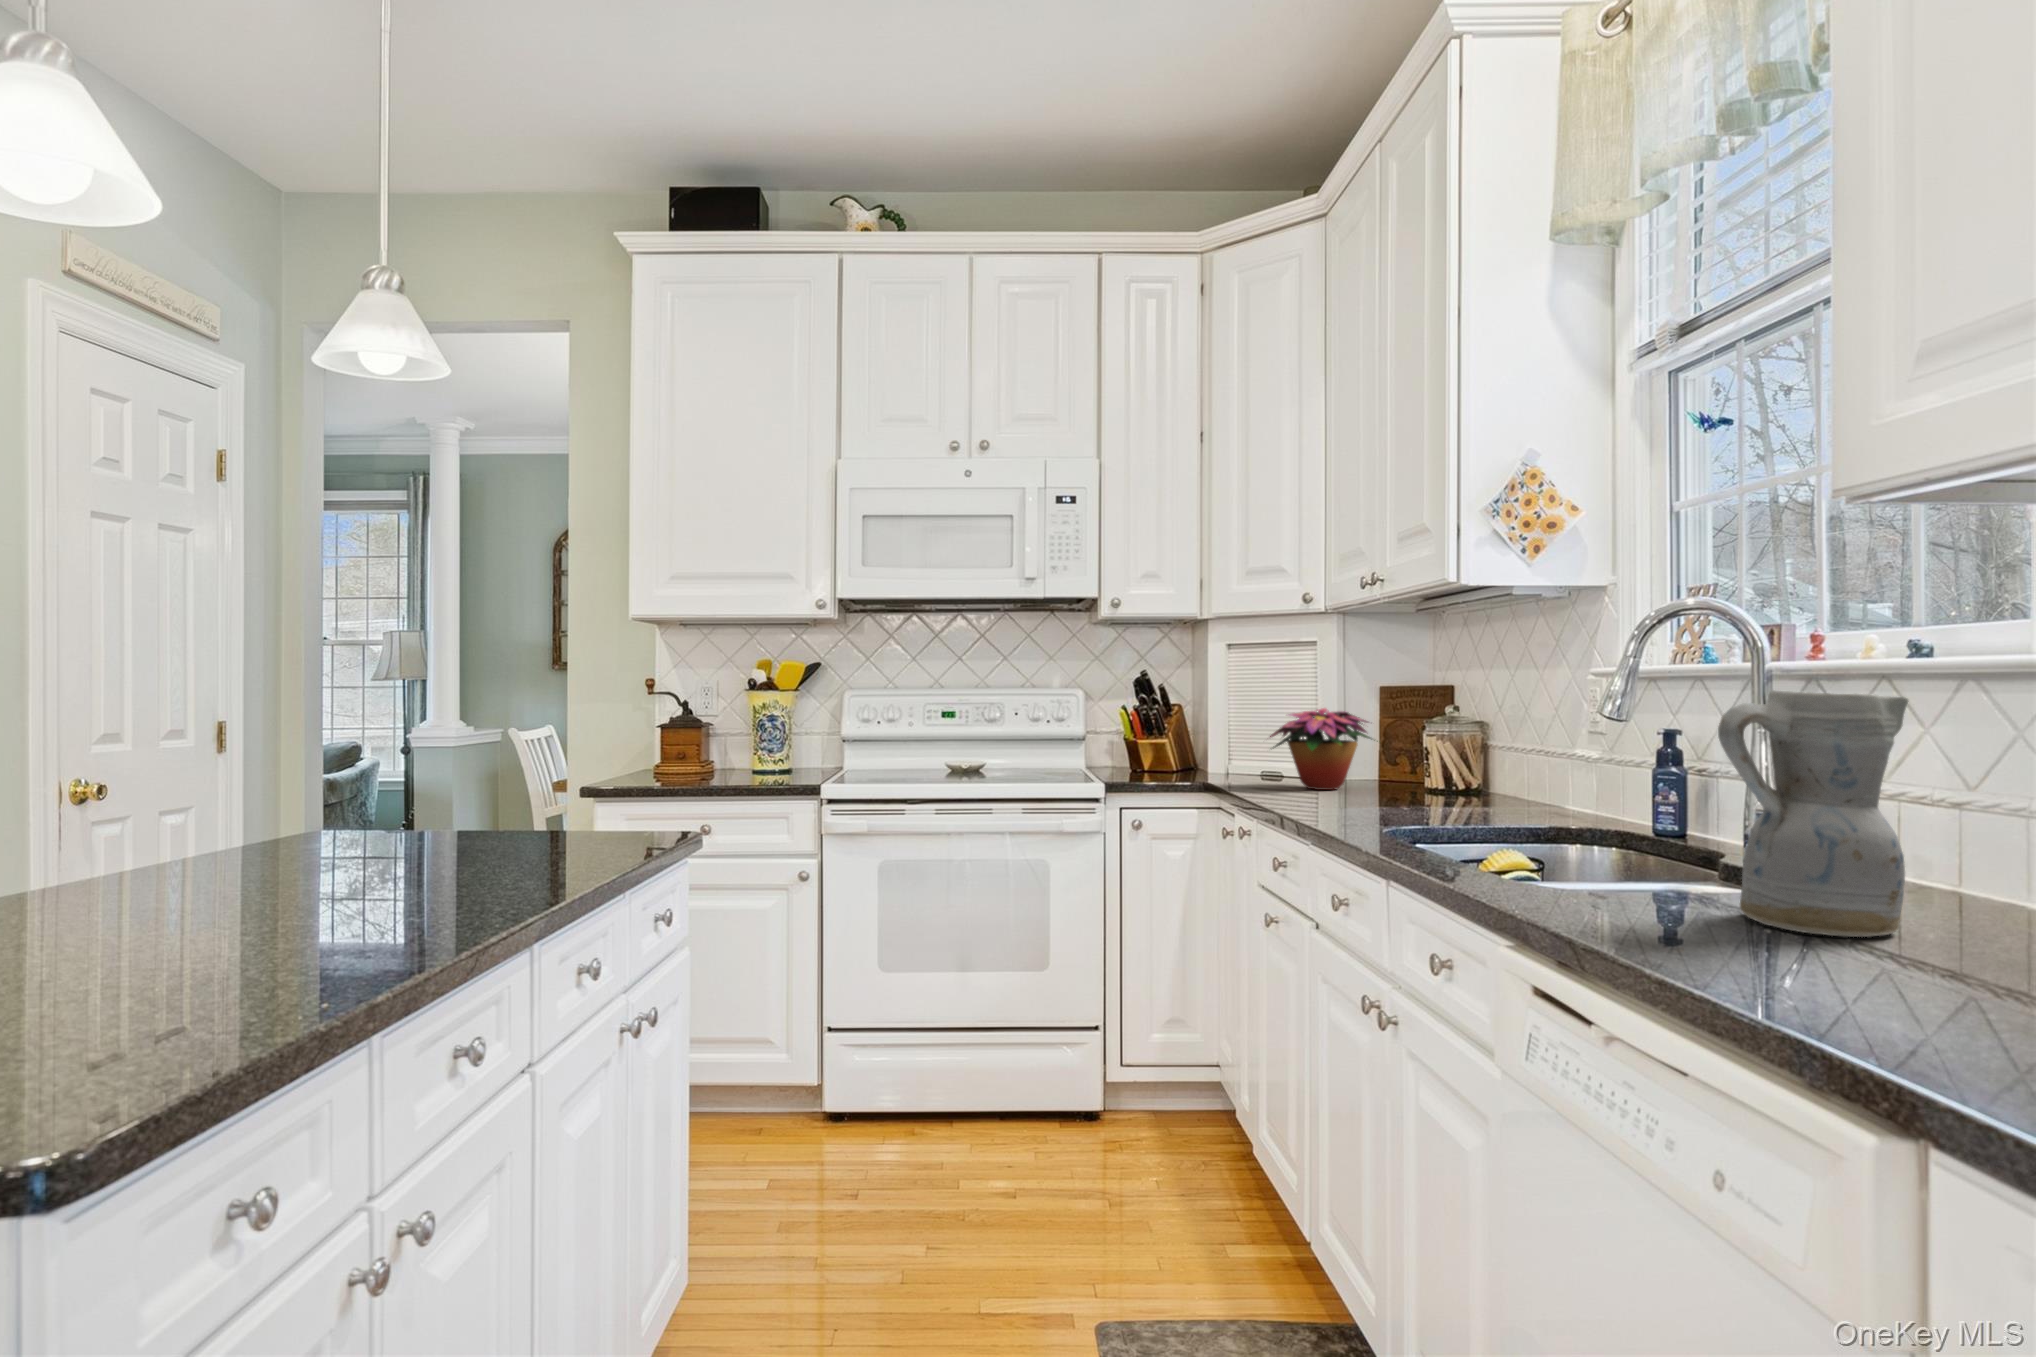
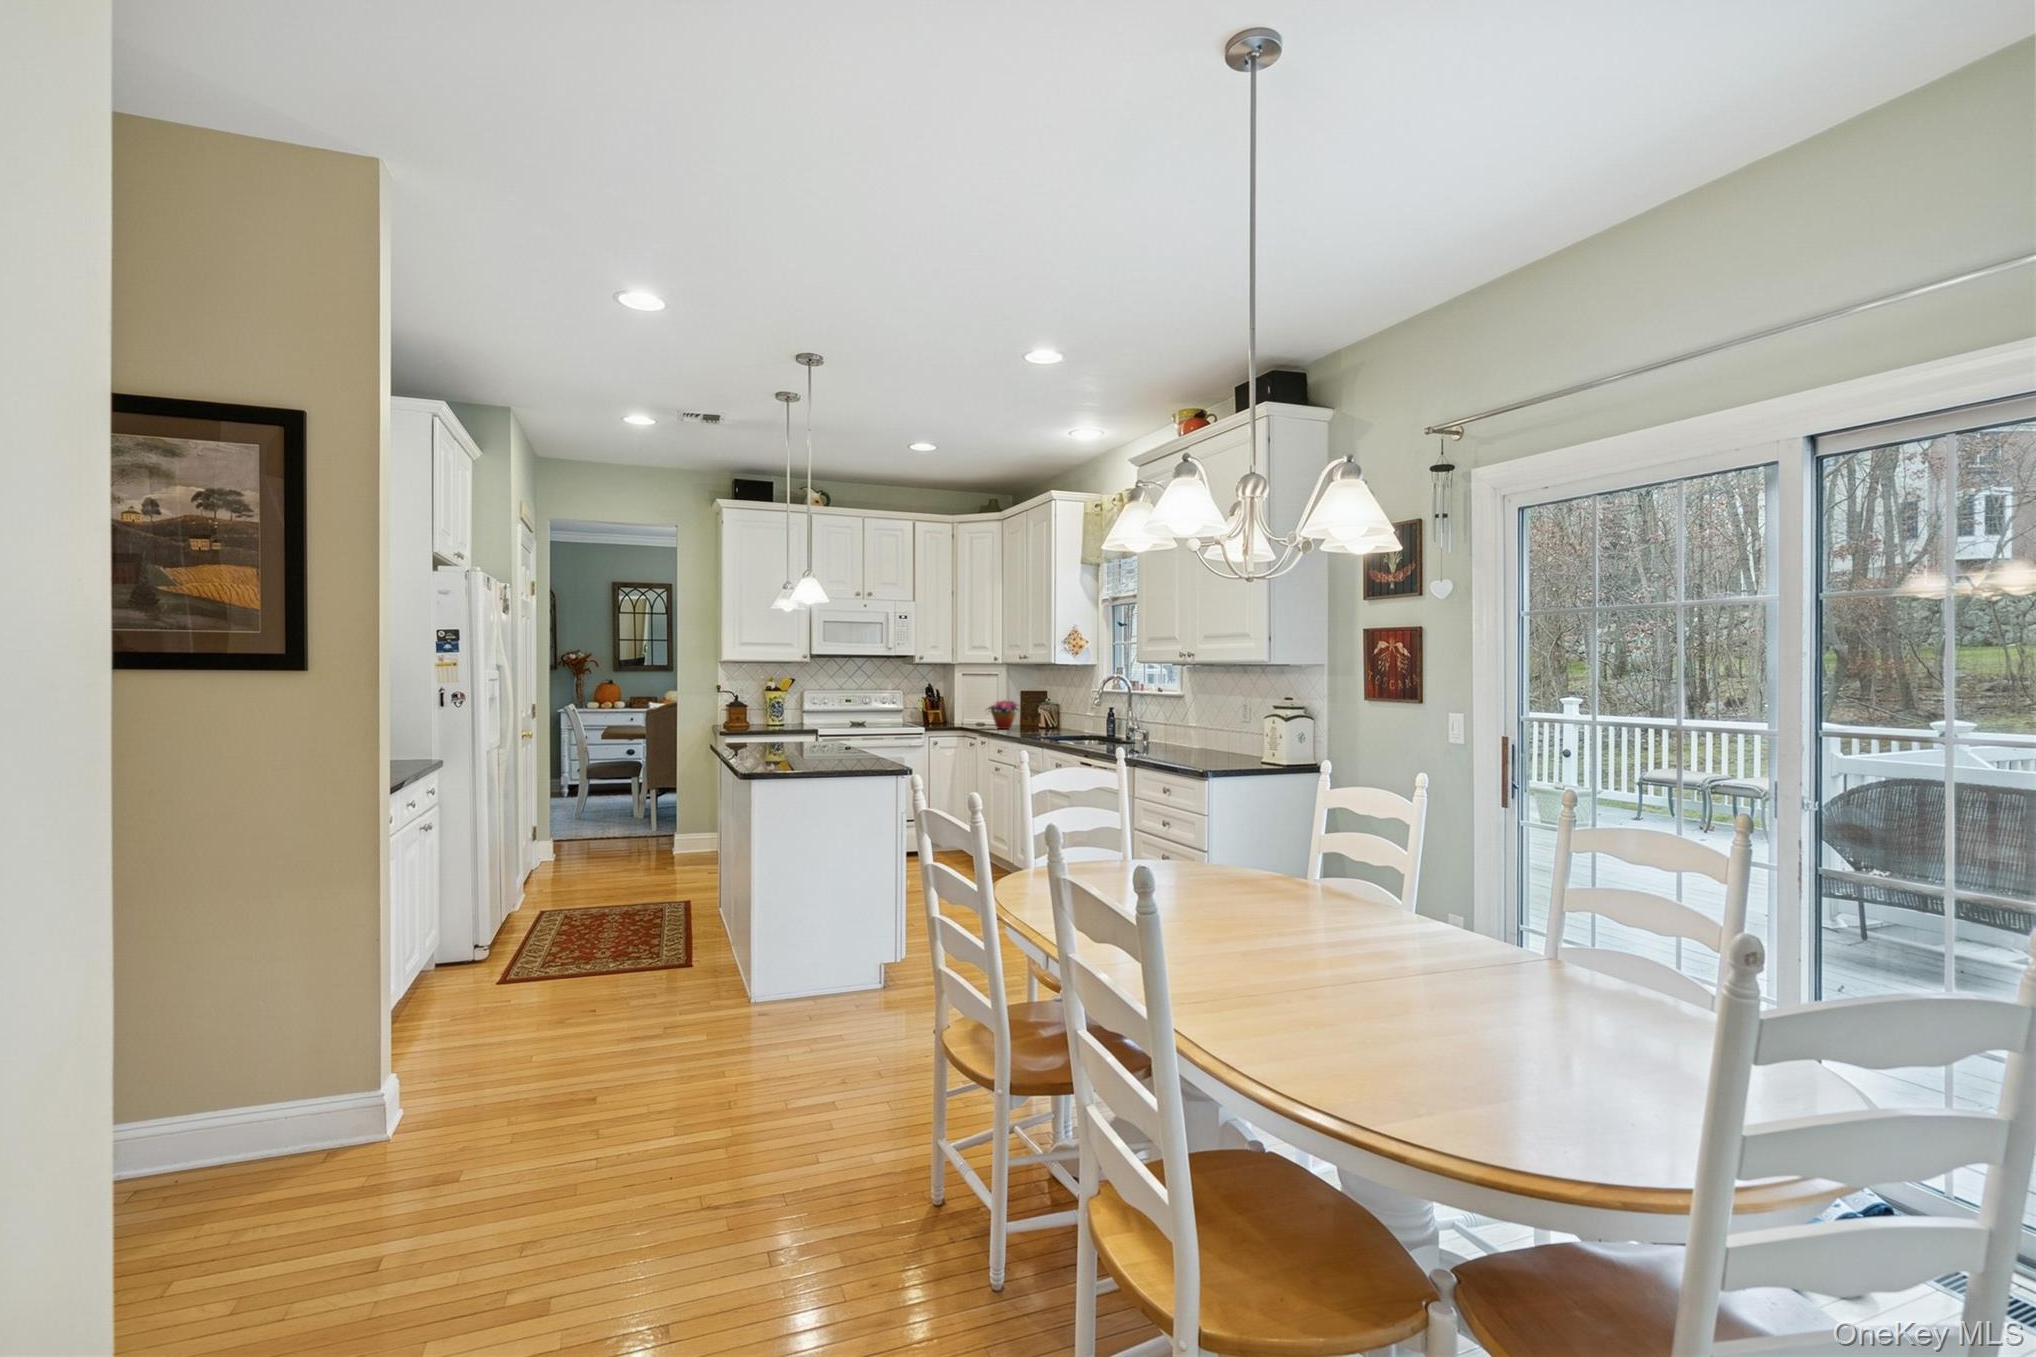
ceramic pitcher: present [1718,690,1908,937] -> none [1118,699,1147,744]

